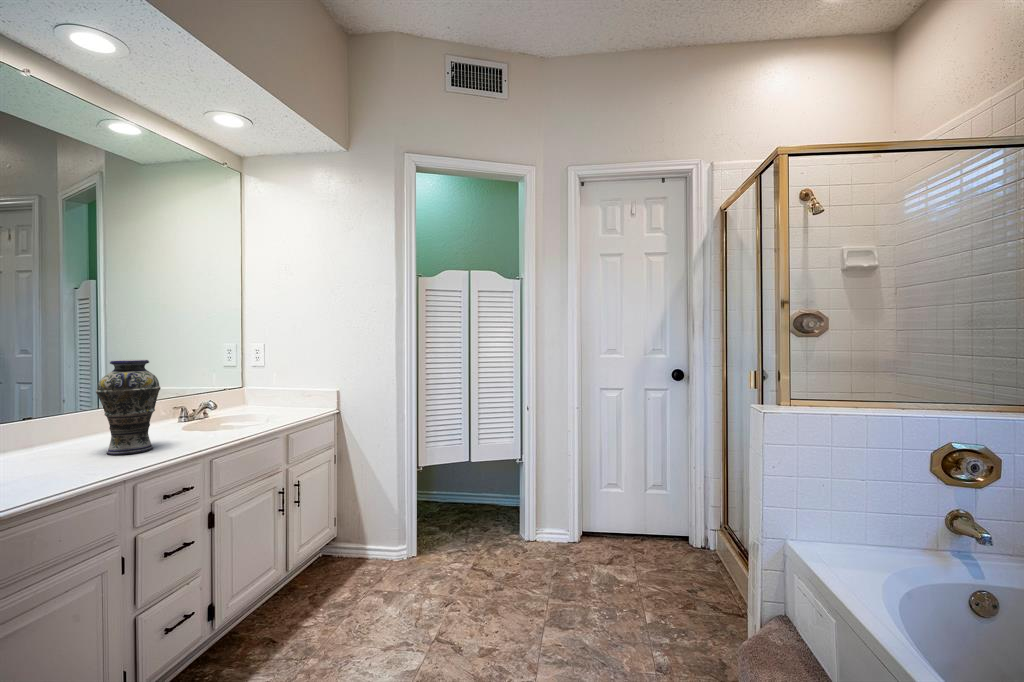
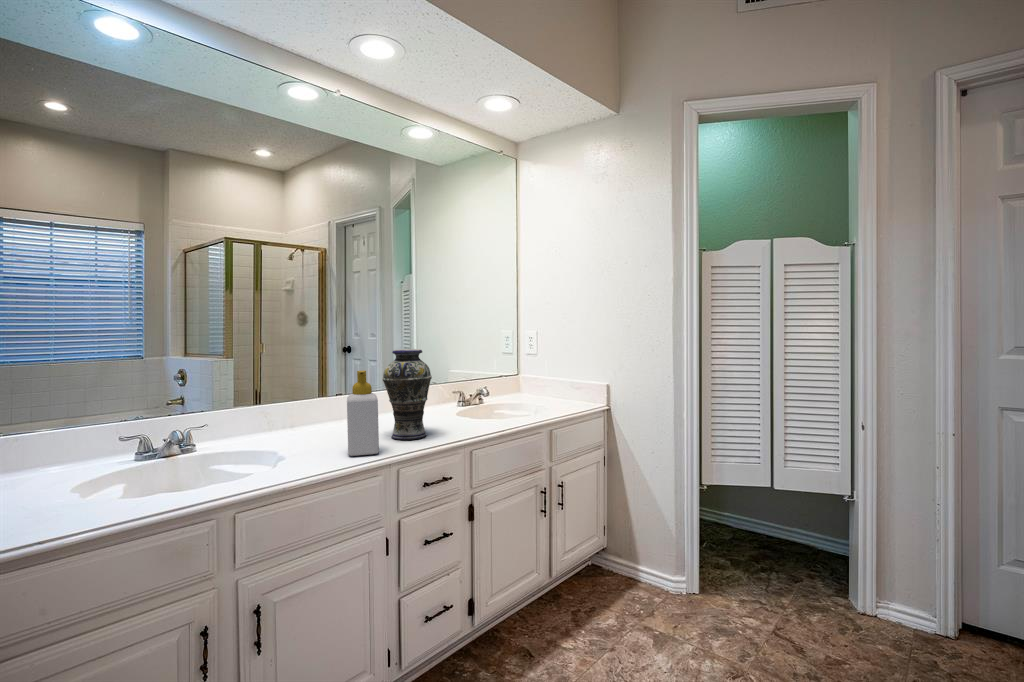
soap bottle: none [51,381,97,474] -> present [347,371,379,456]

